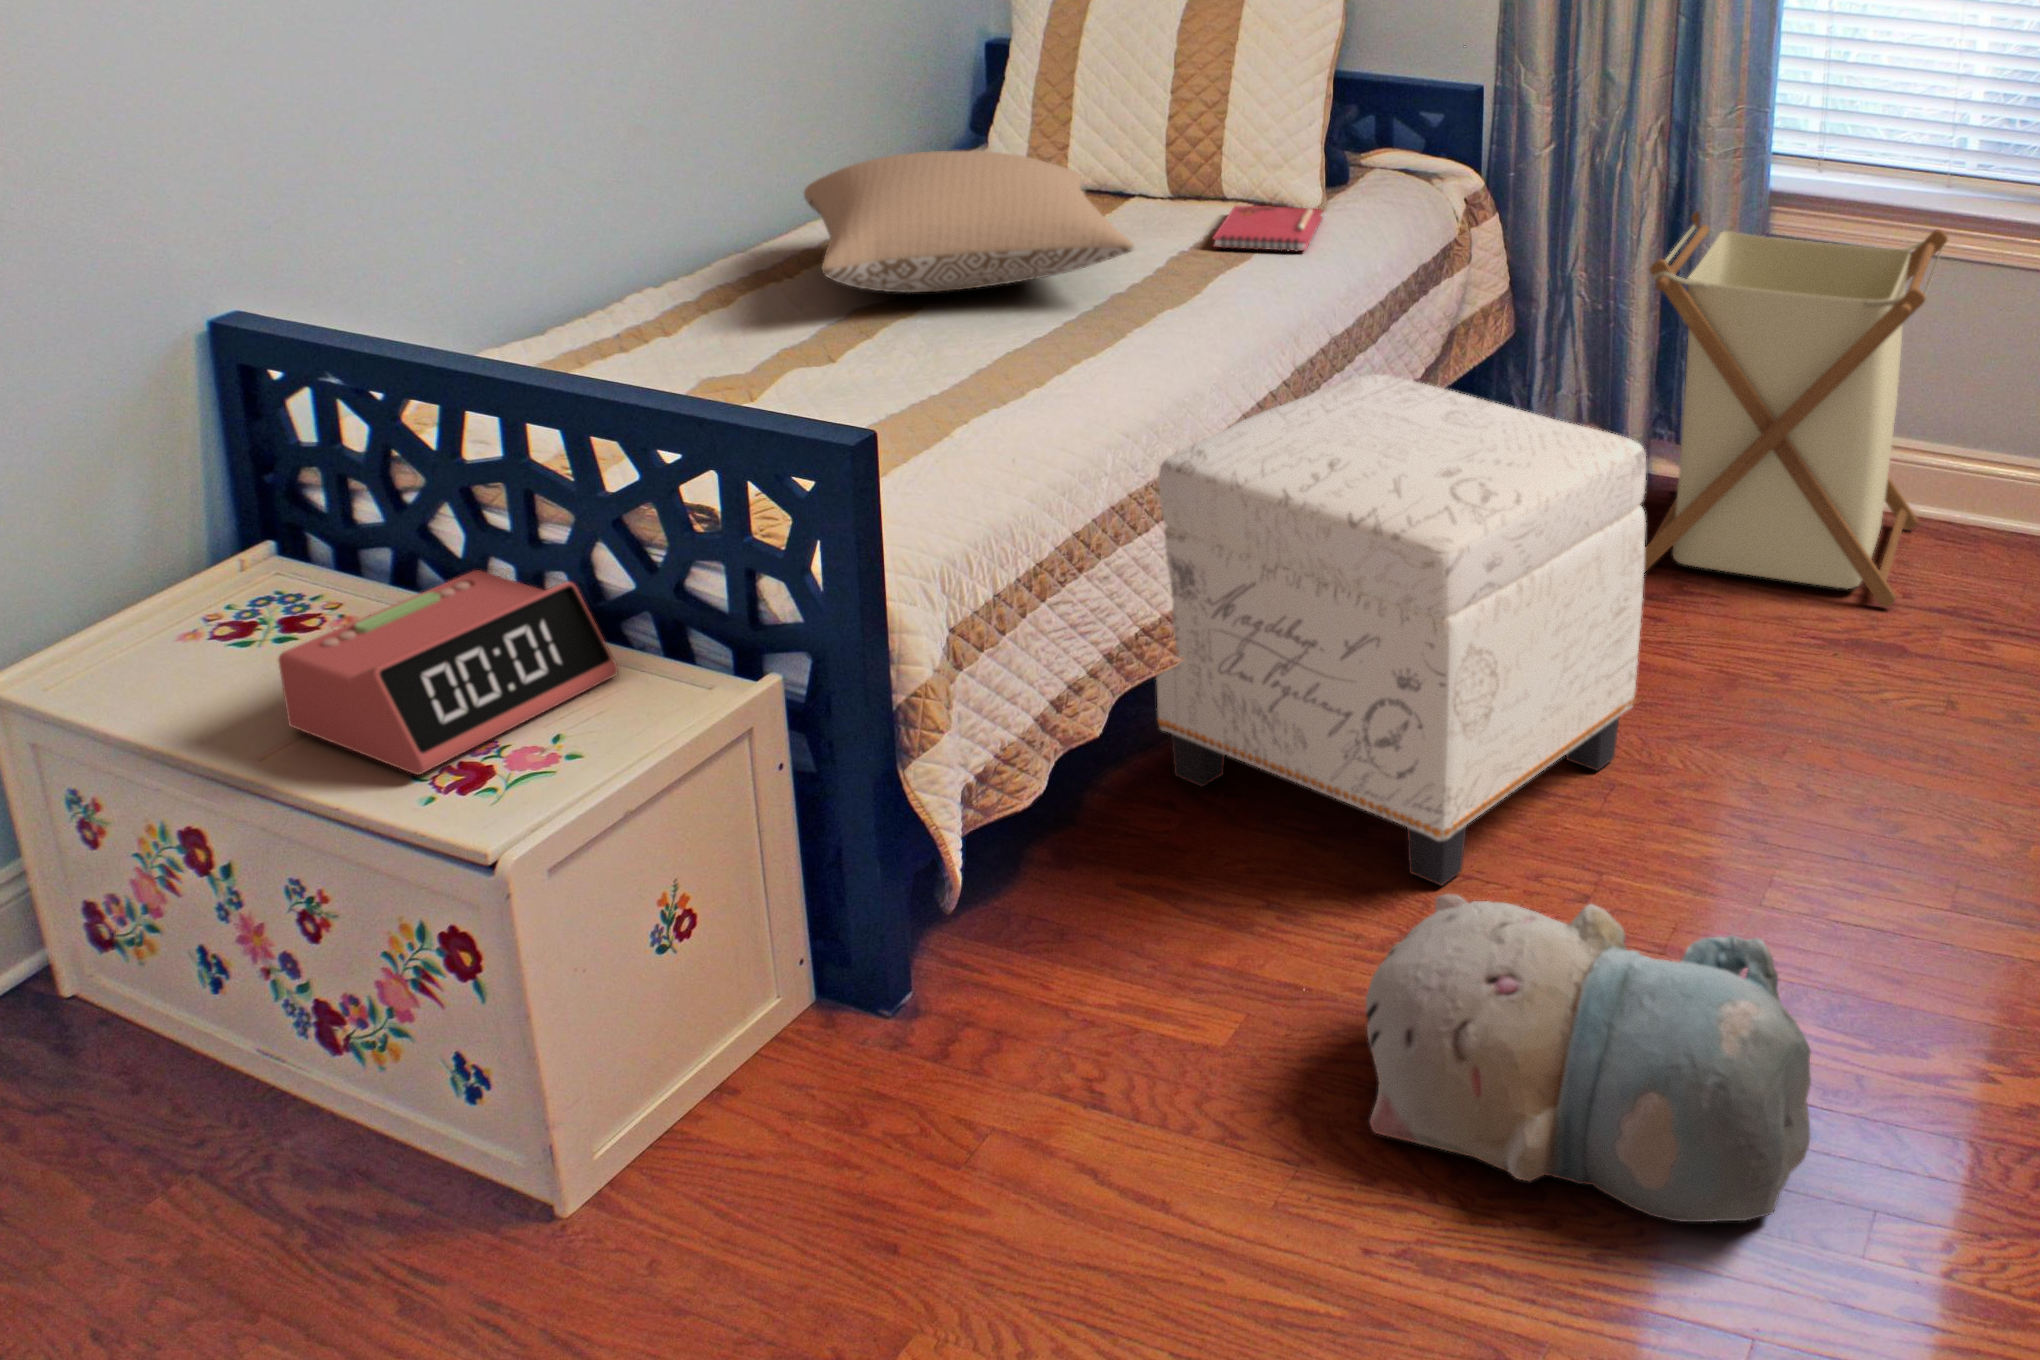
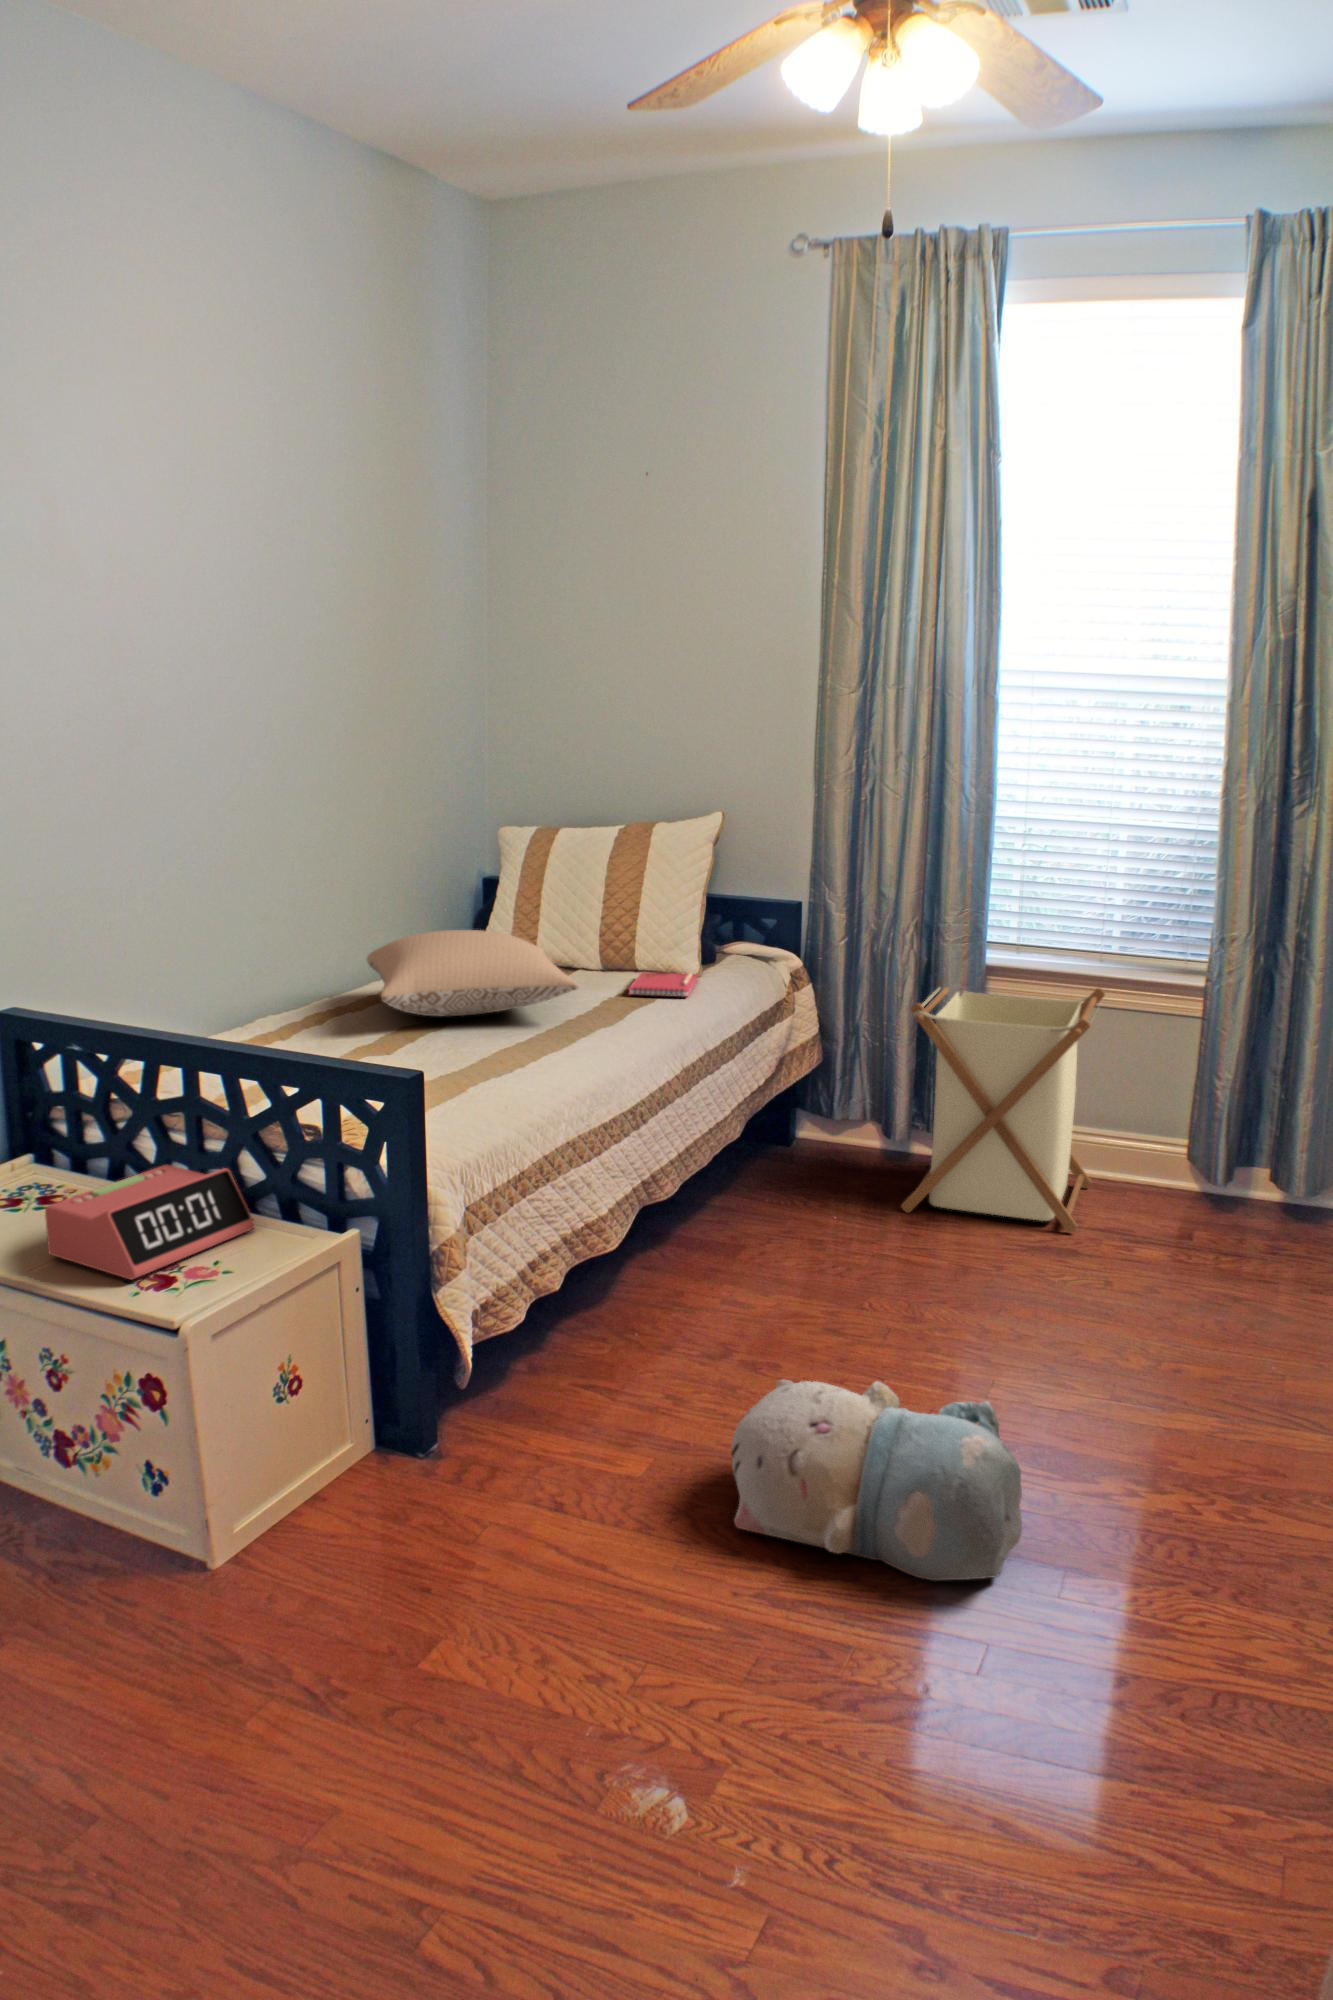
ottoman: present [1156,374,1646,886] -> none [591,1068,909,1390]

